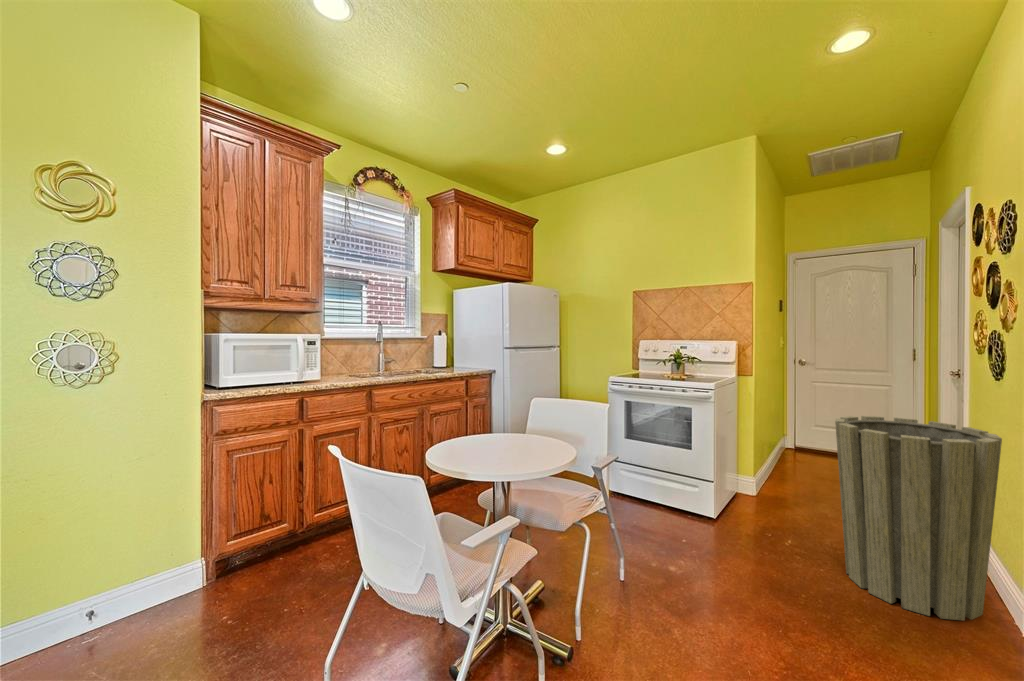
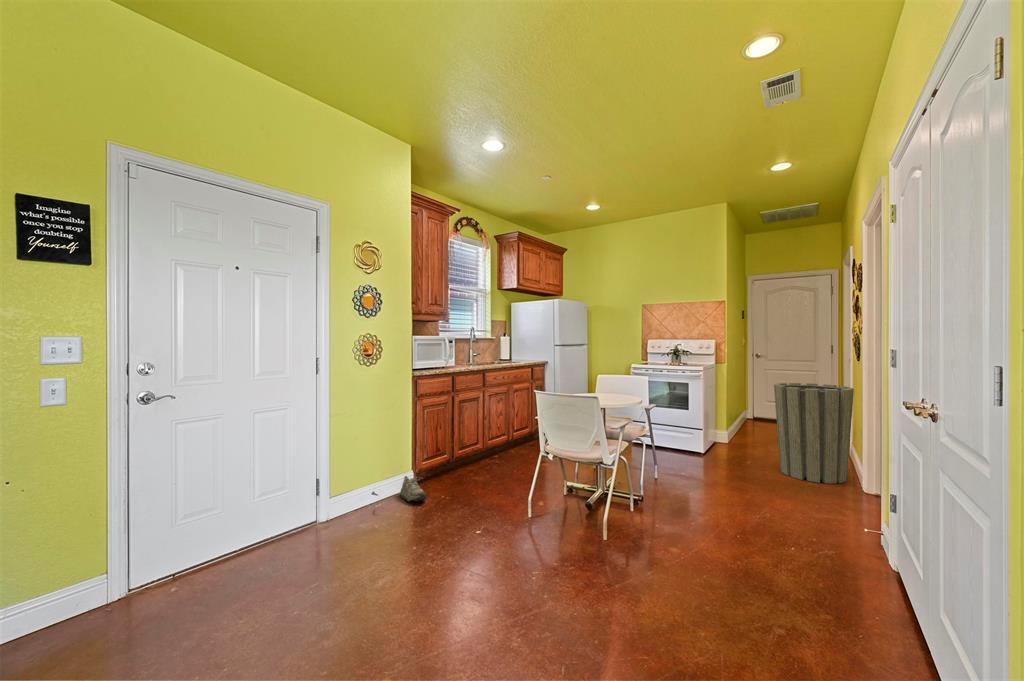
shoe: none [137,574,183,637] -> present [399,476,427,501]

